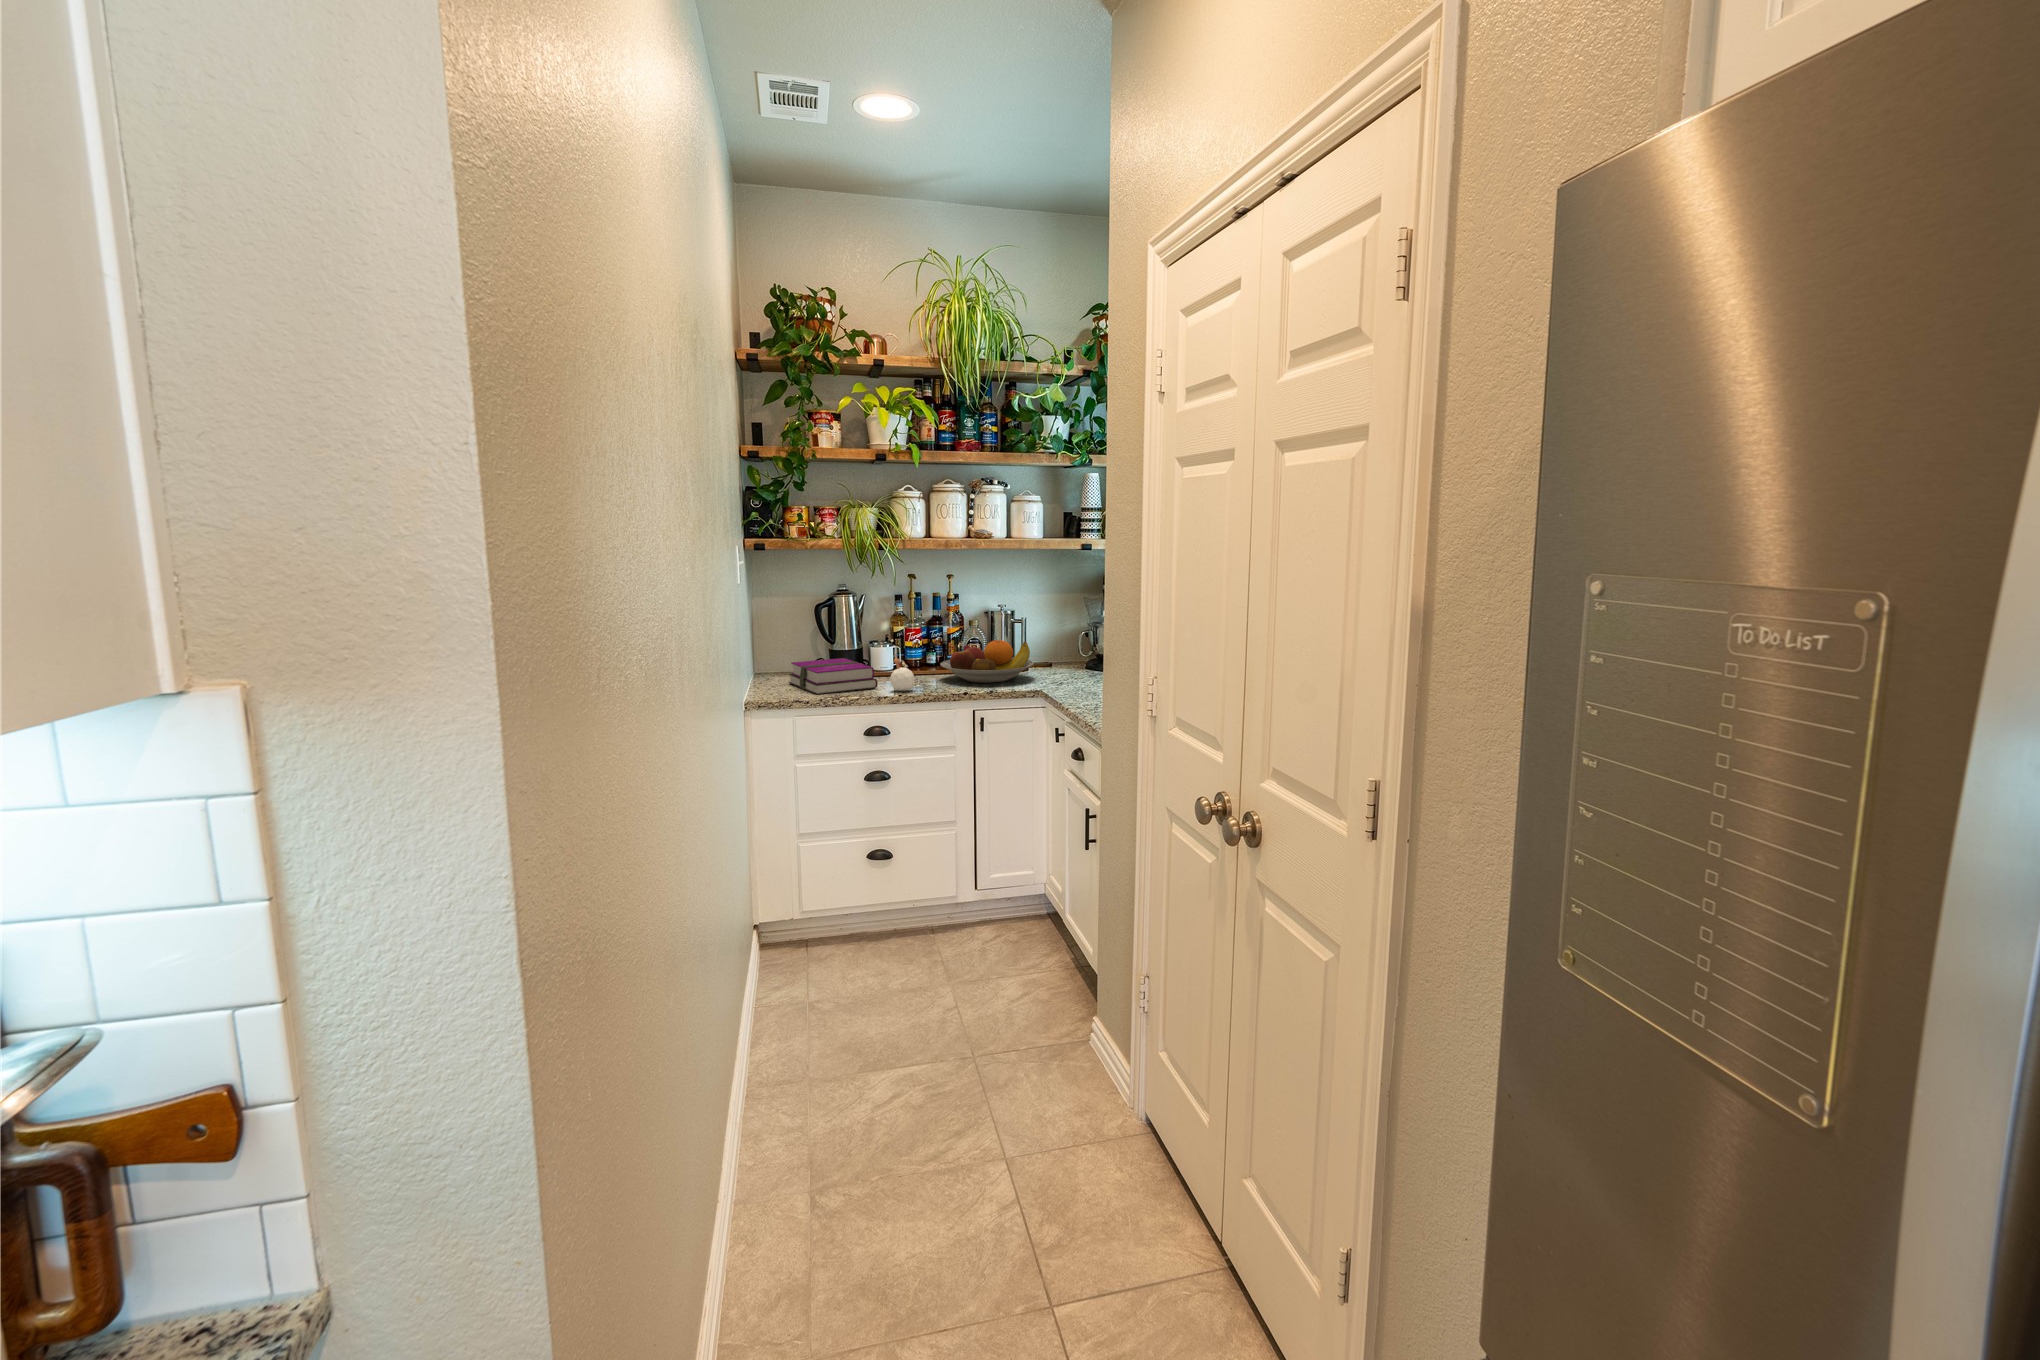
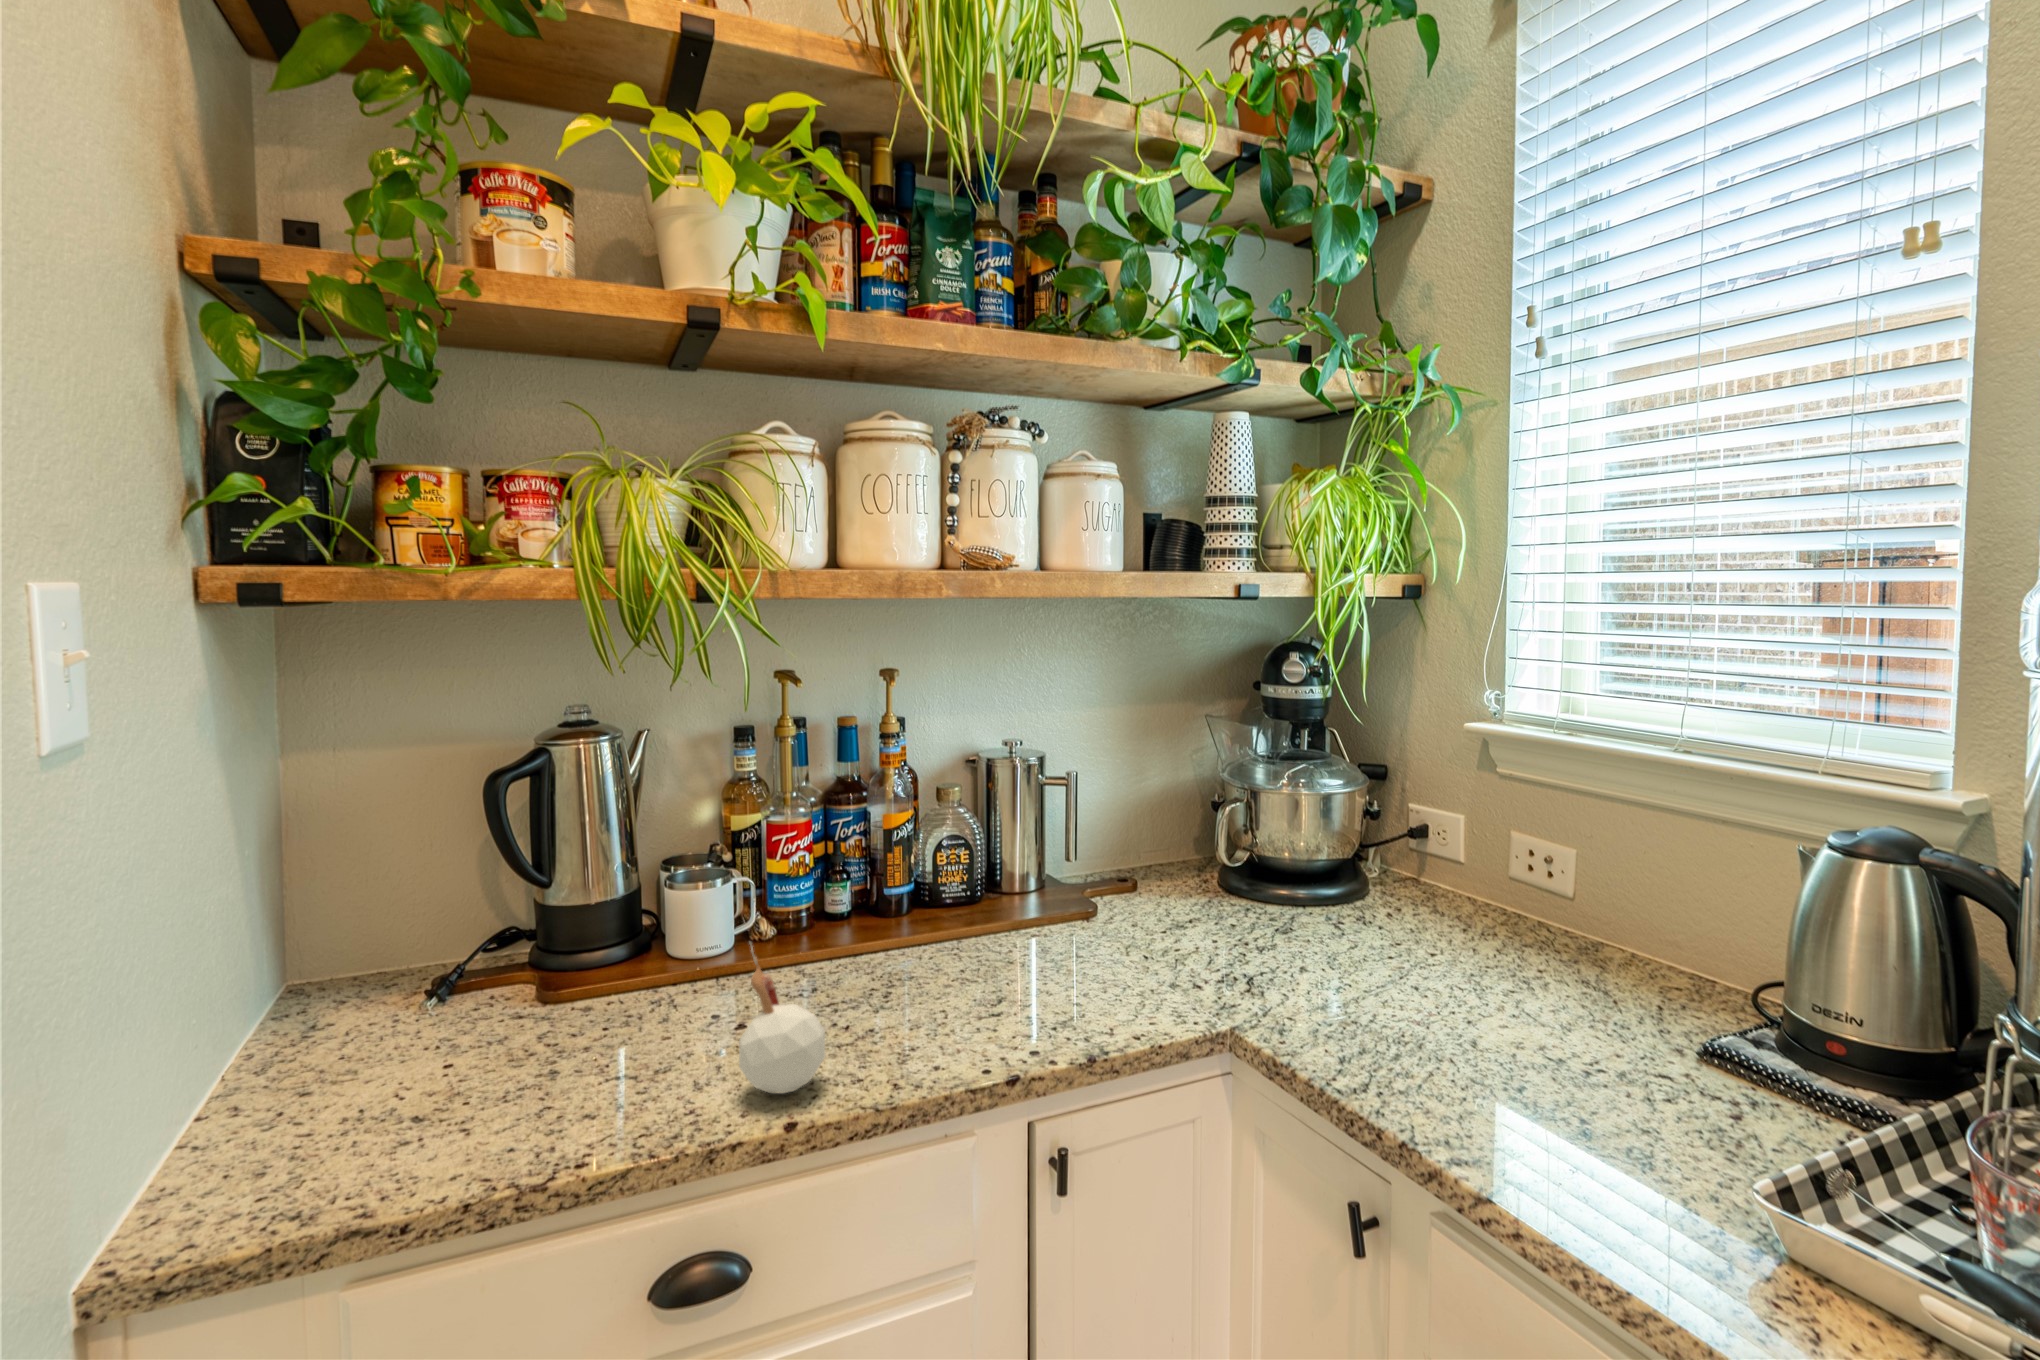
fruit bowl: present [940,640,1034,683] -> none [886,852,1160,996]
hardback book: present [788,658,878,694] -> none [361,945,690,1167]

